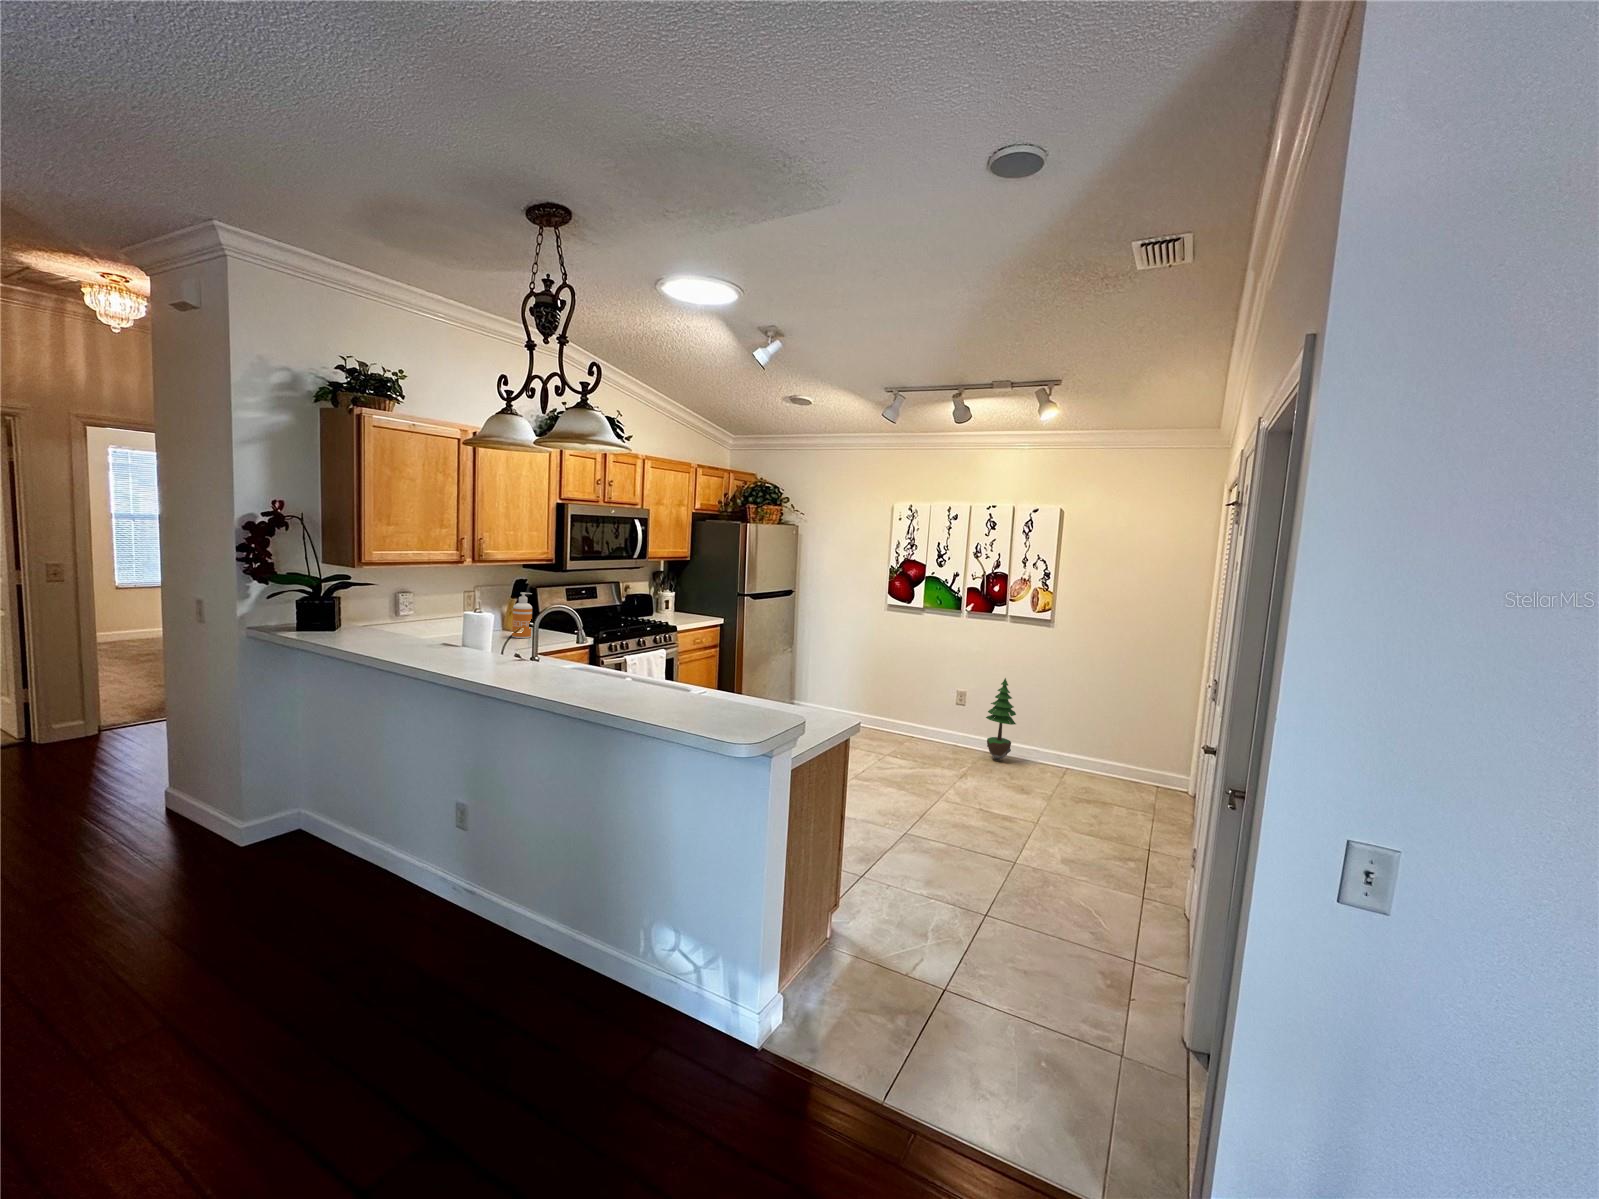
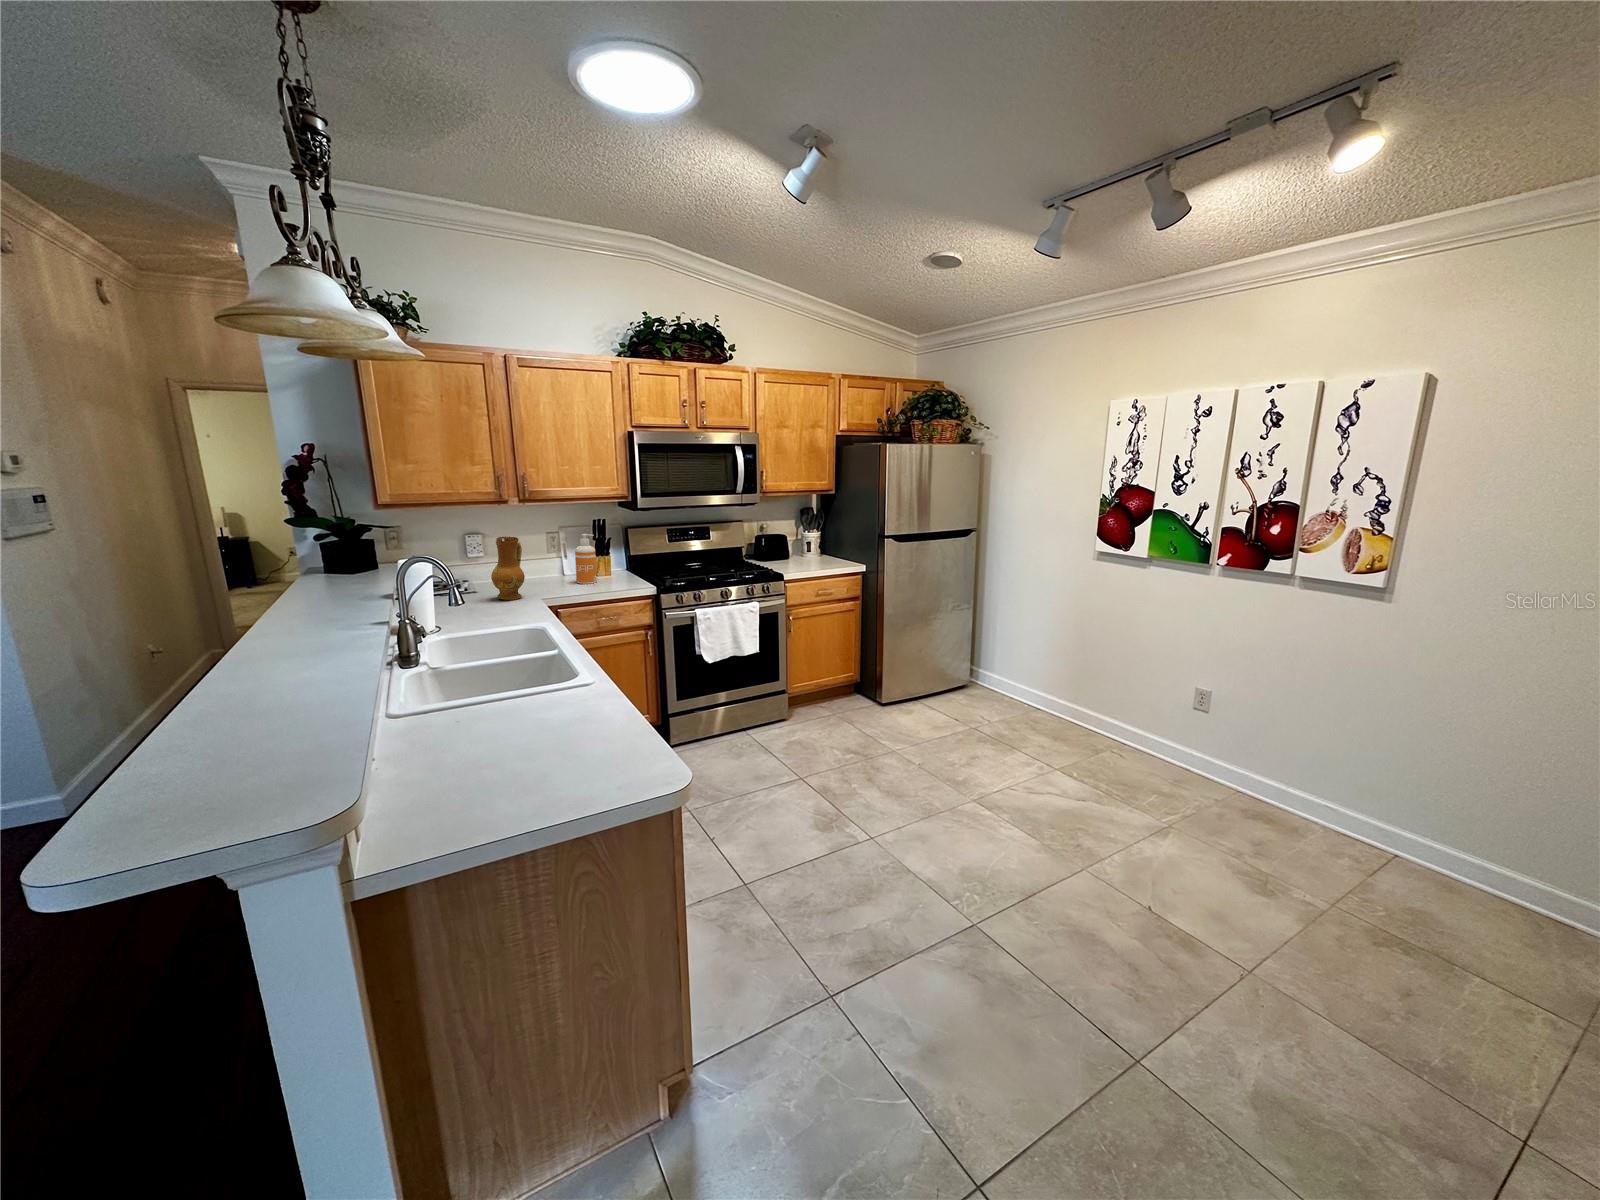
ceramic jug: none [474,594,504,652] -> present [491,536,525,600]
potted tree: present [986,678,1016,760] -> none [1231,681,1293,810]

